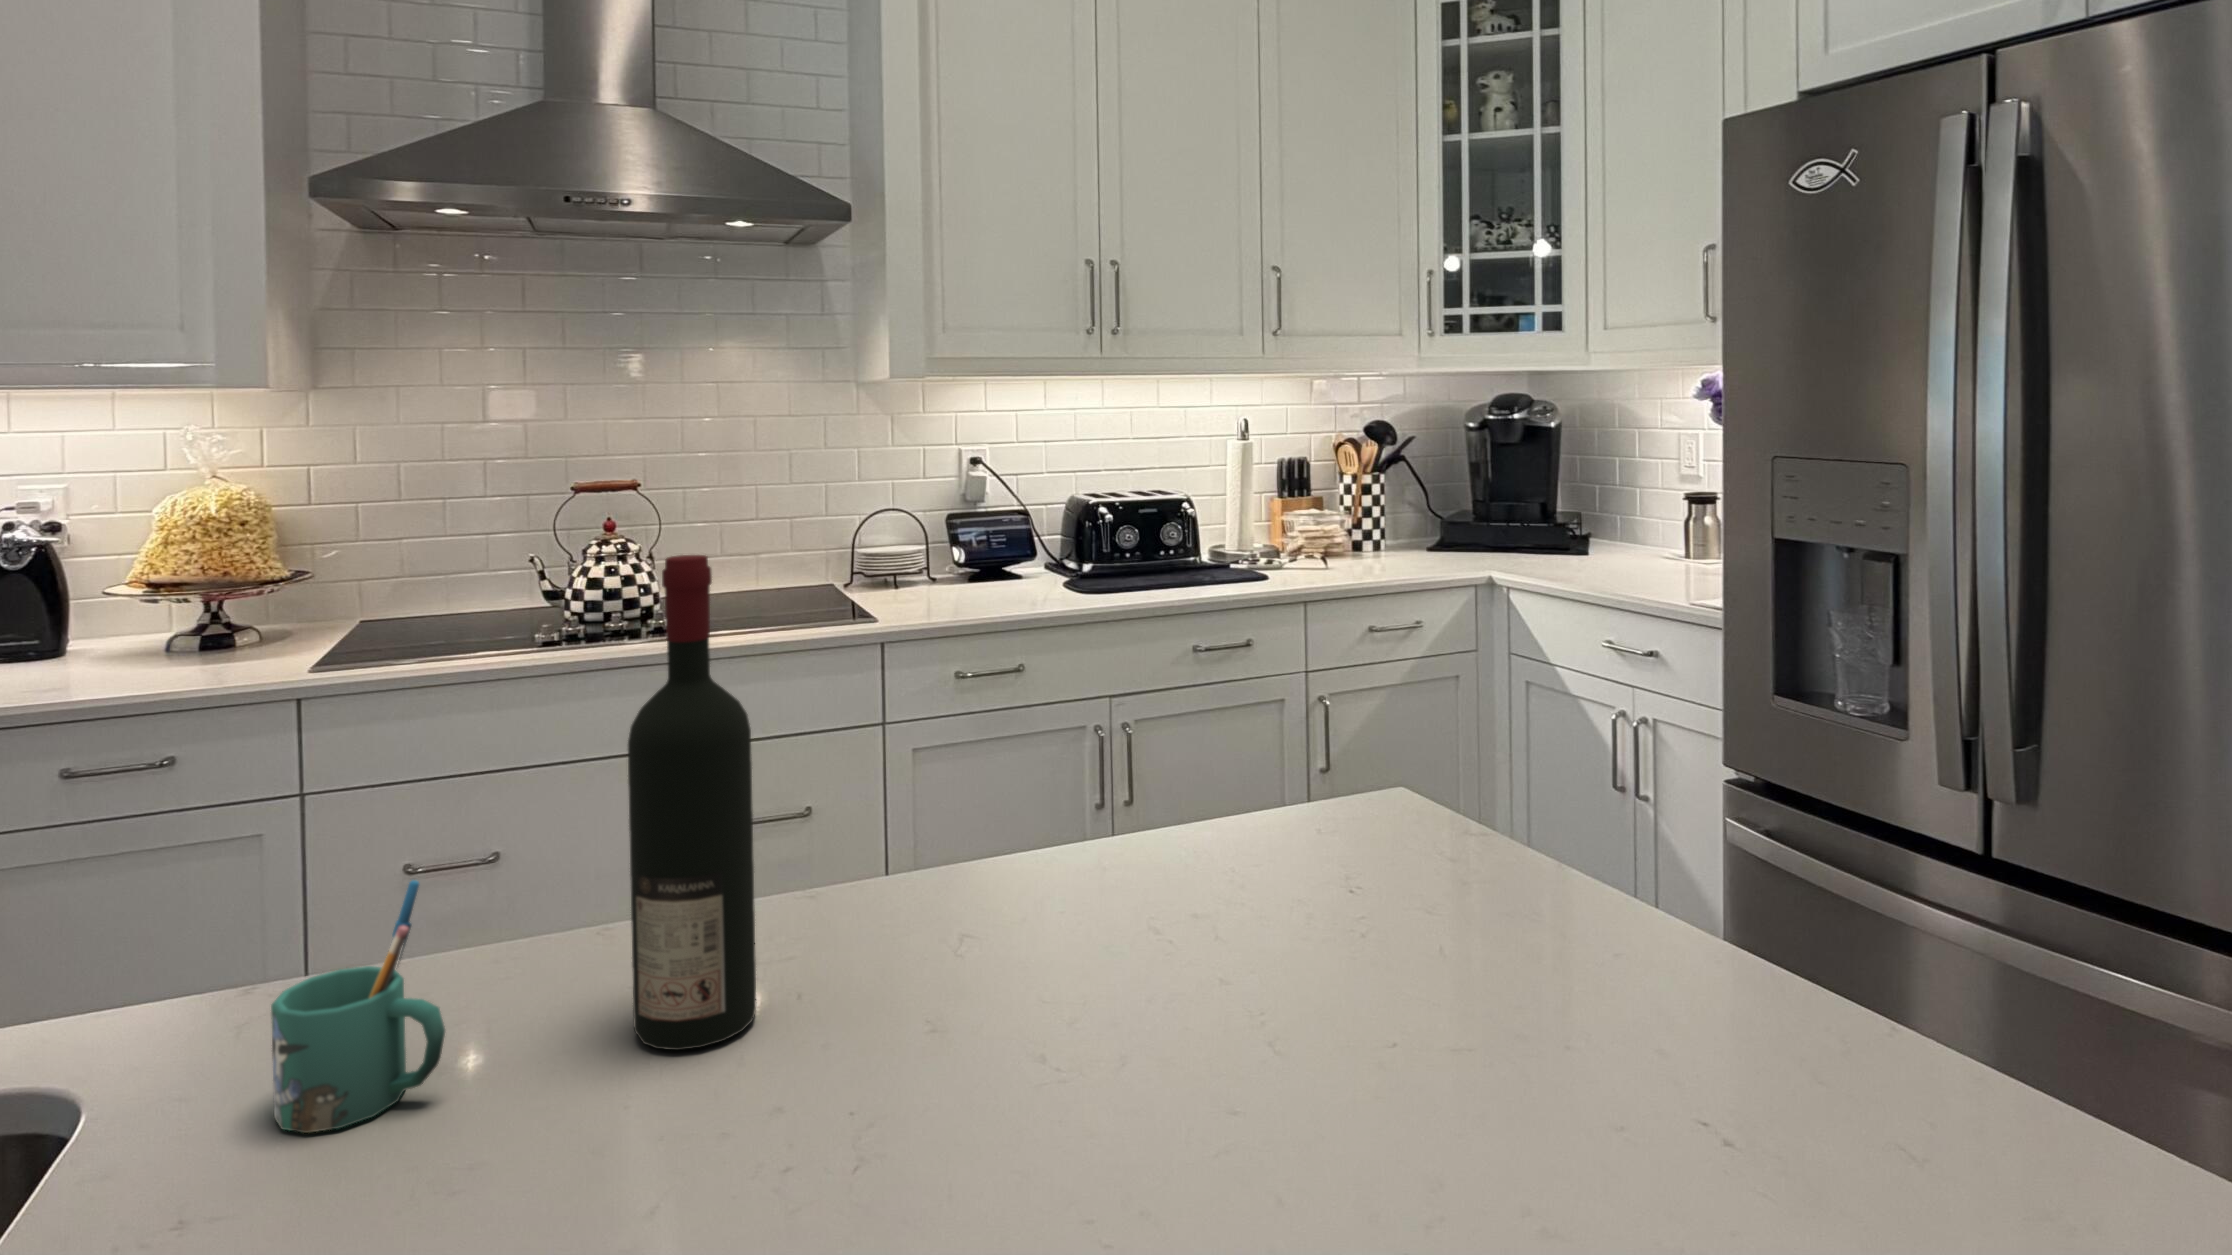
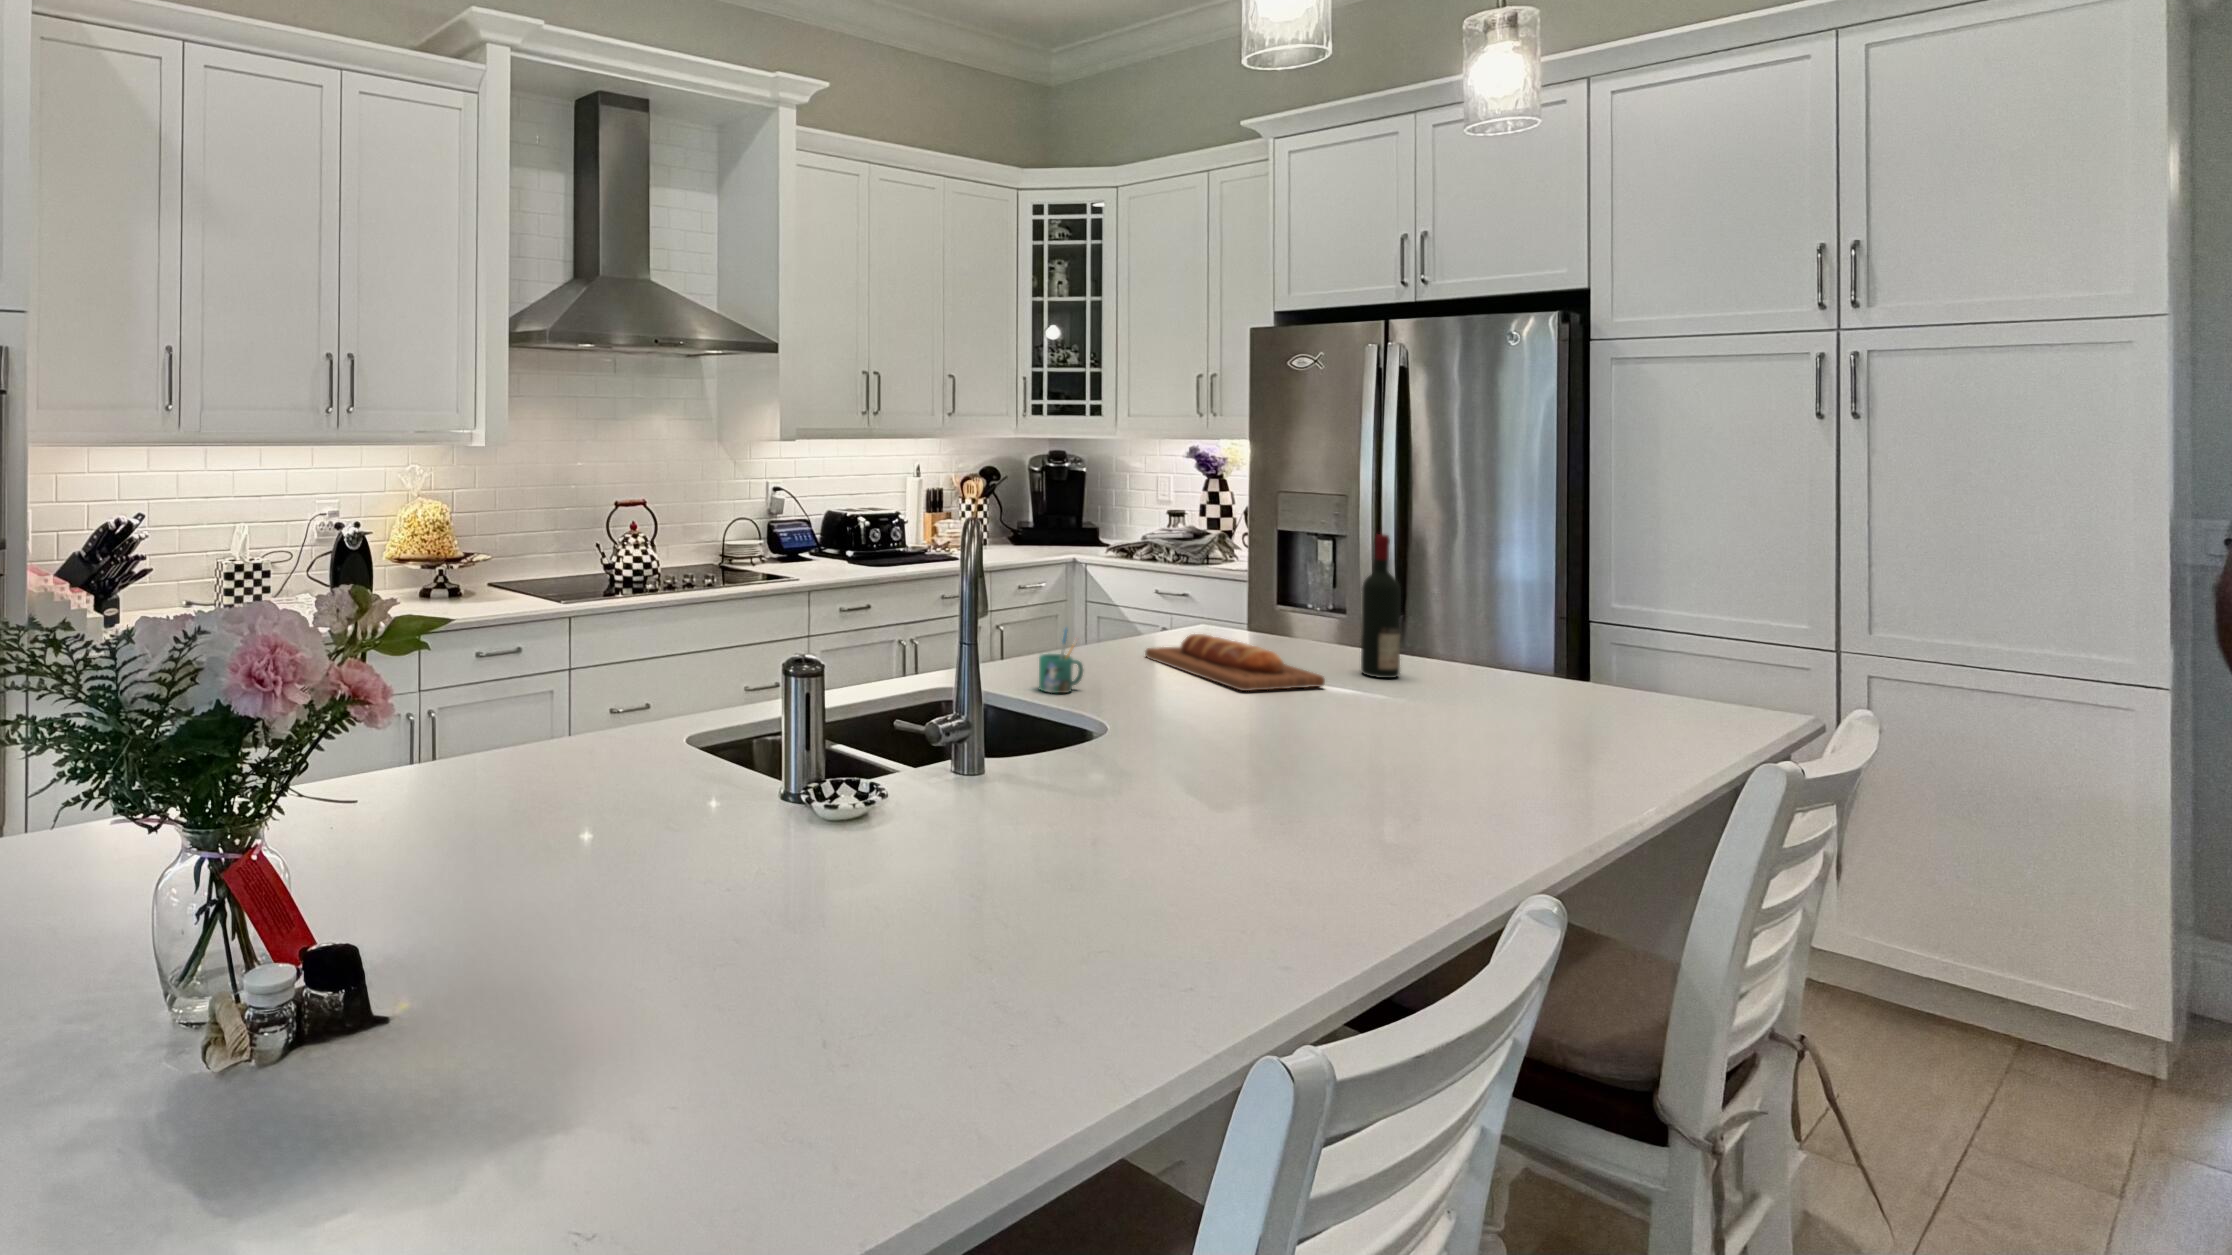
wine bottle: present [628,555,756,1050] -> present [1361,534,1401,678]
bread loaf: none [959,855,1334,1160] -> present [1145,634,1325,691]

